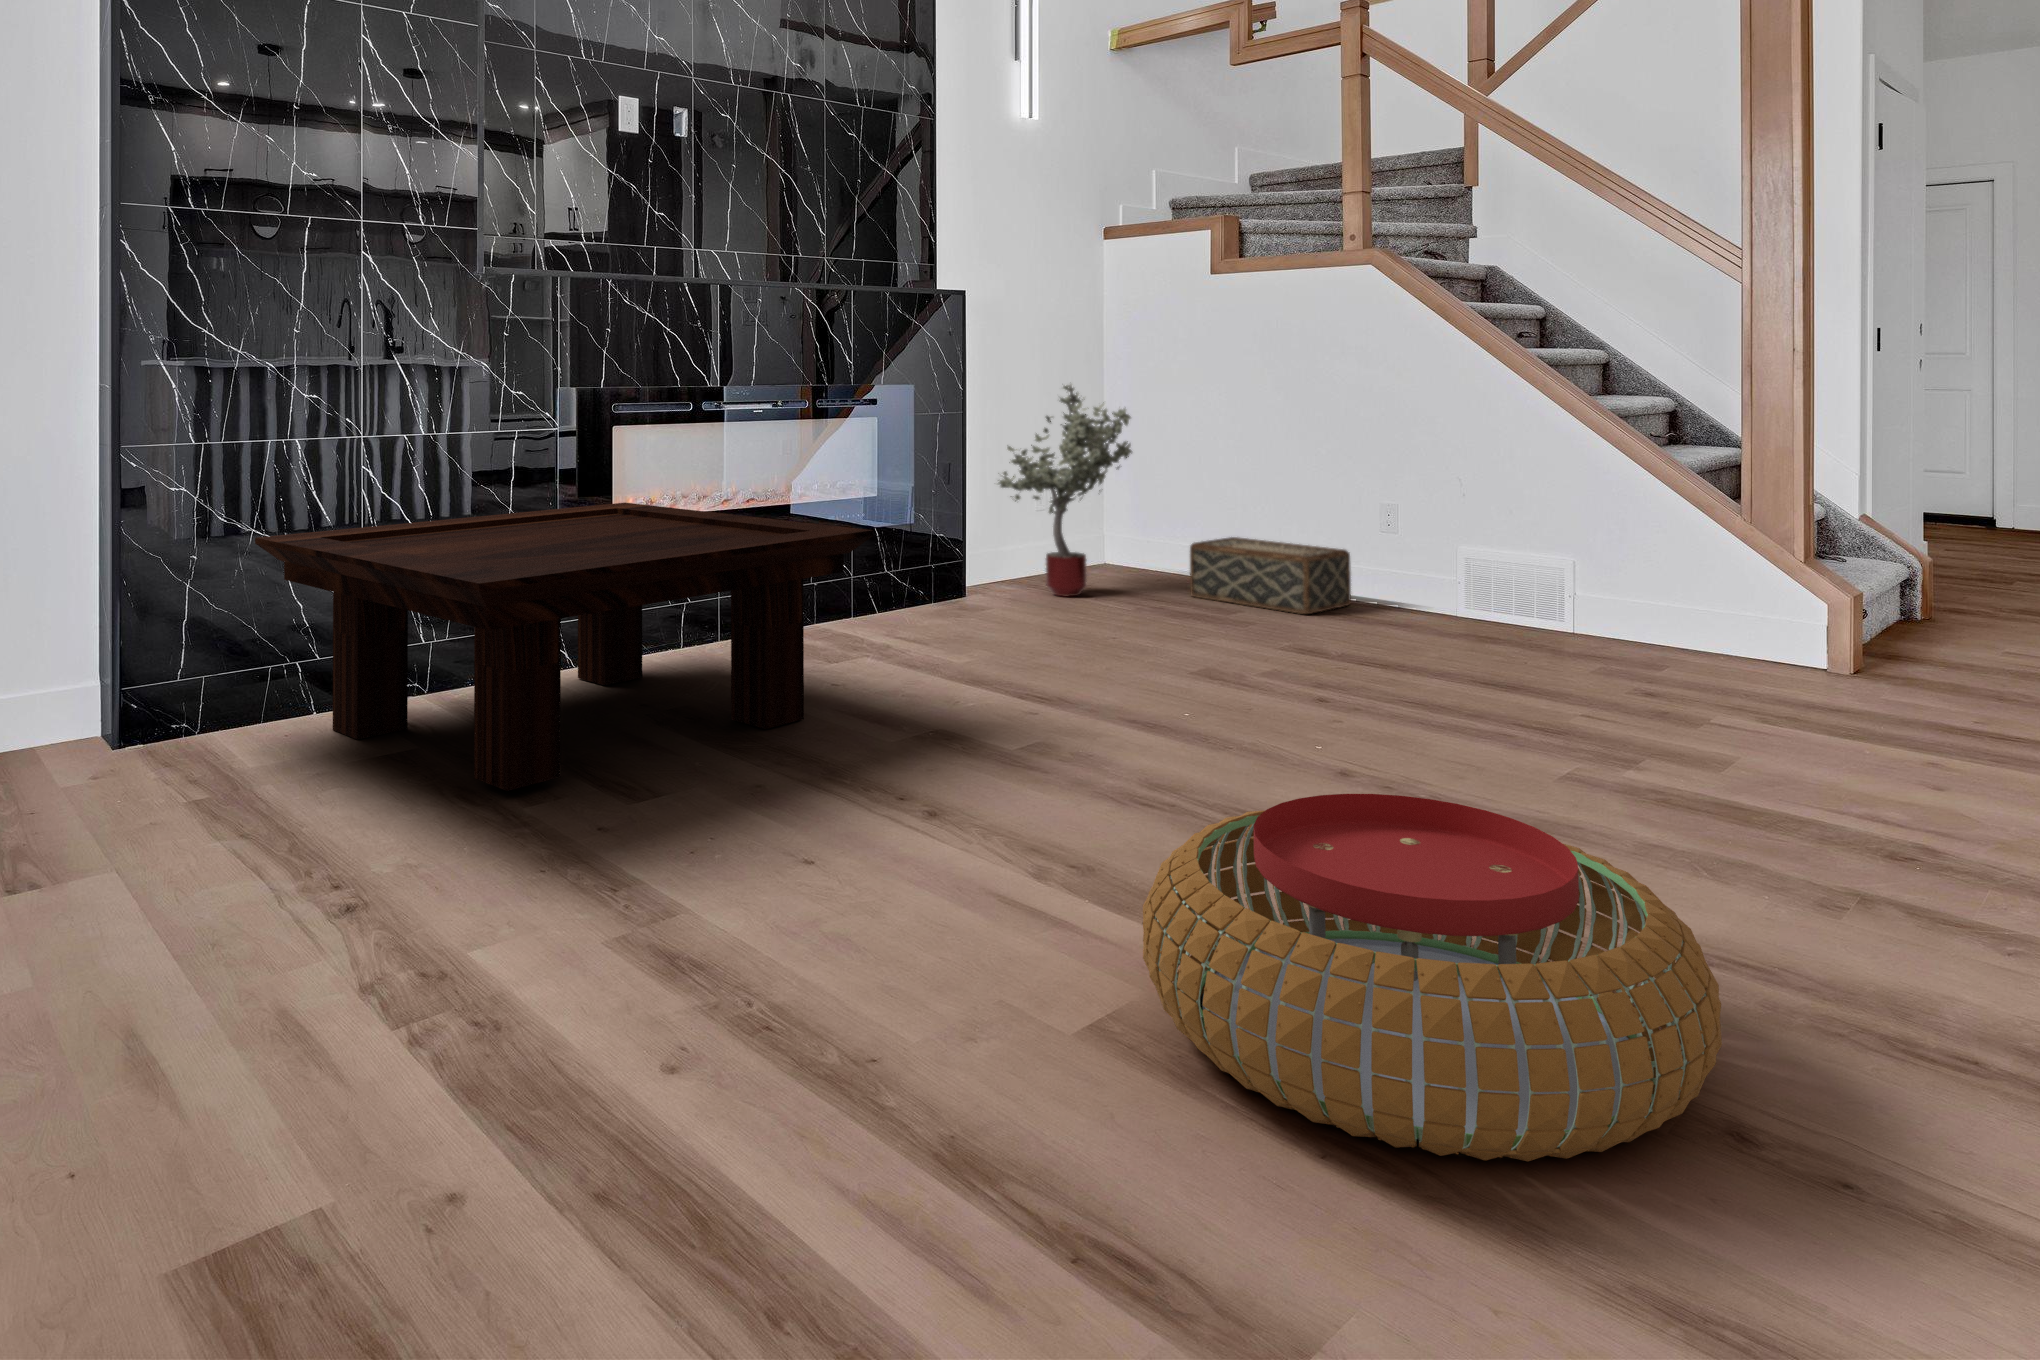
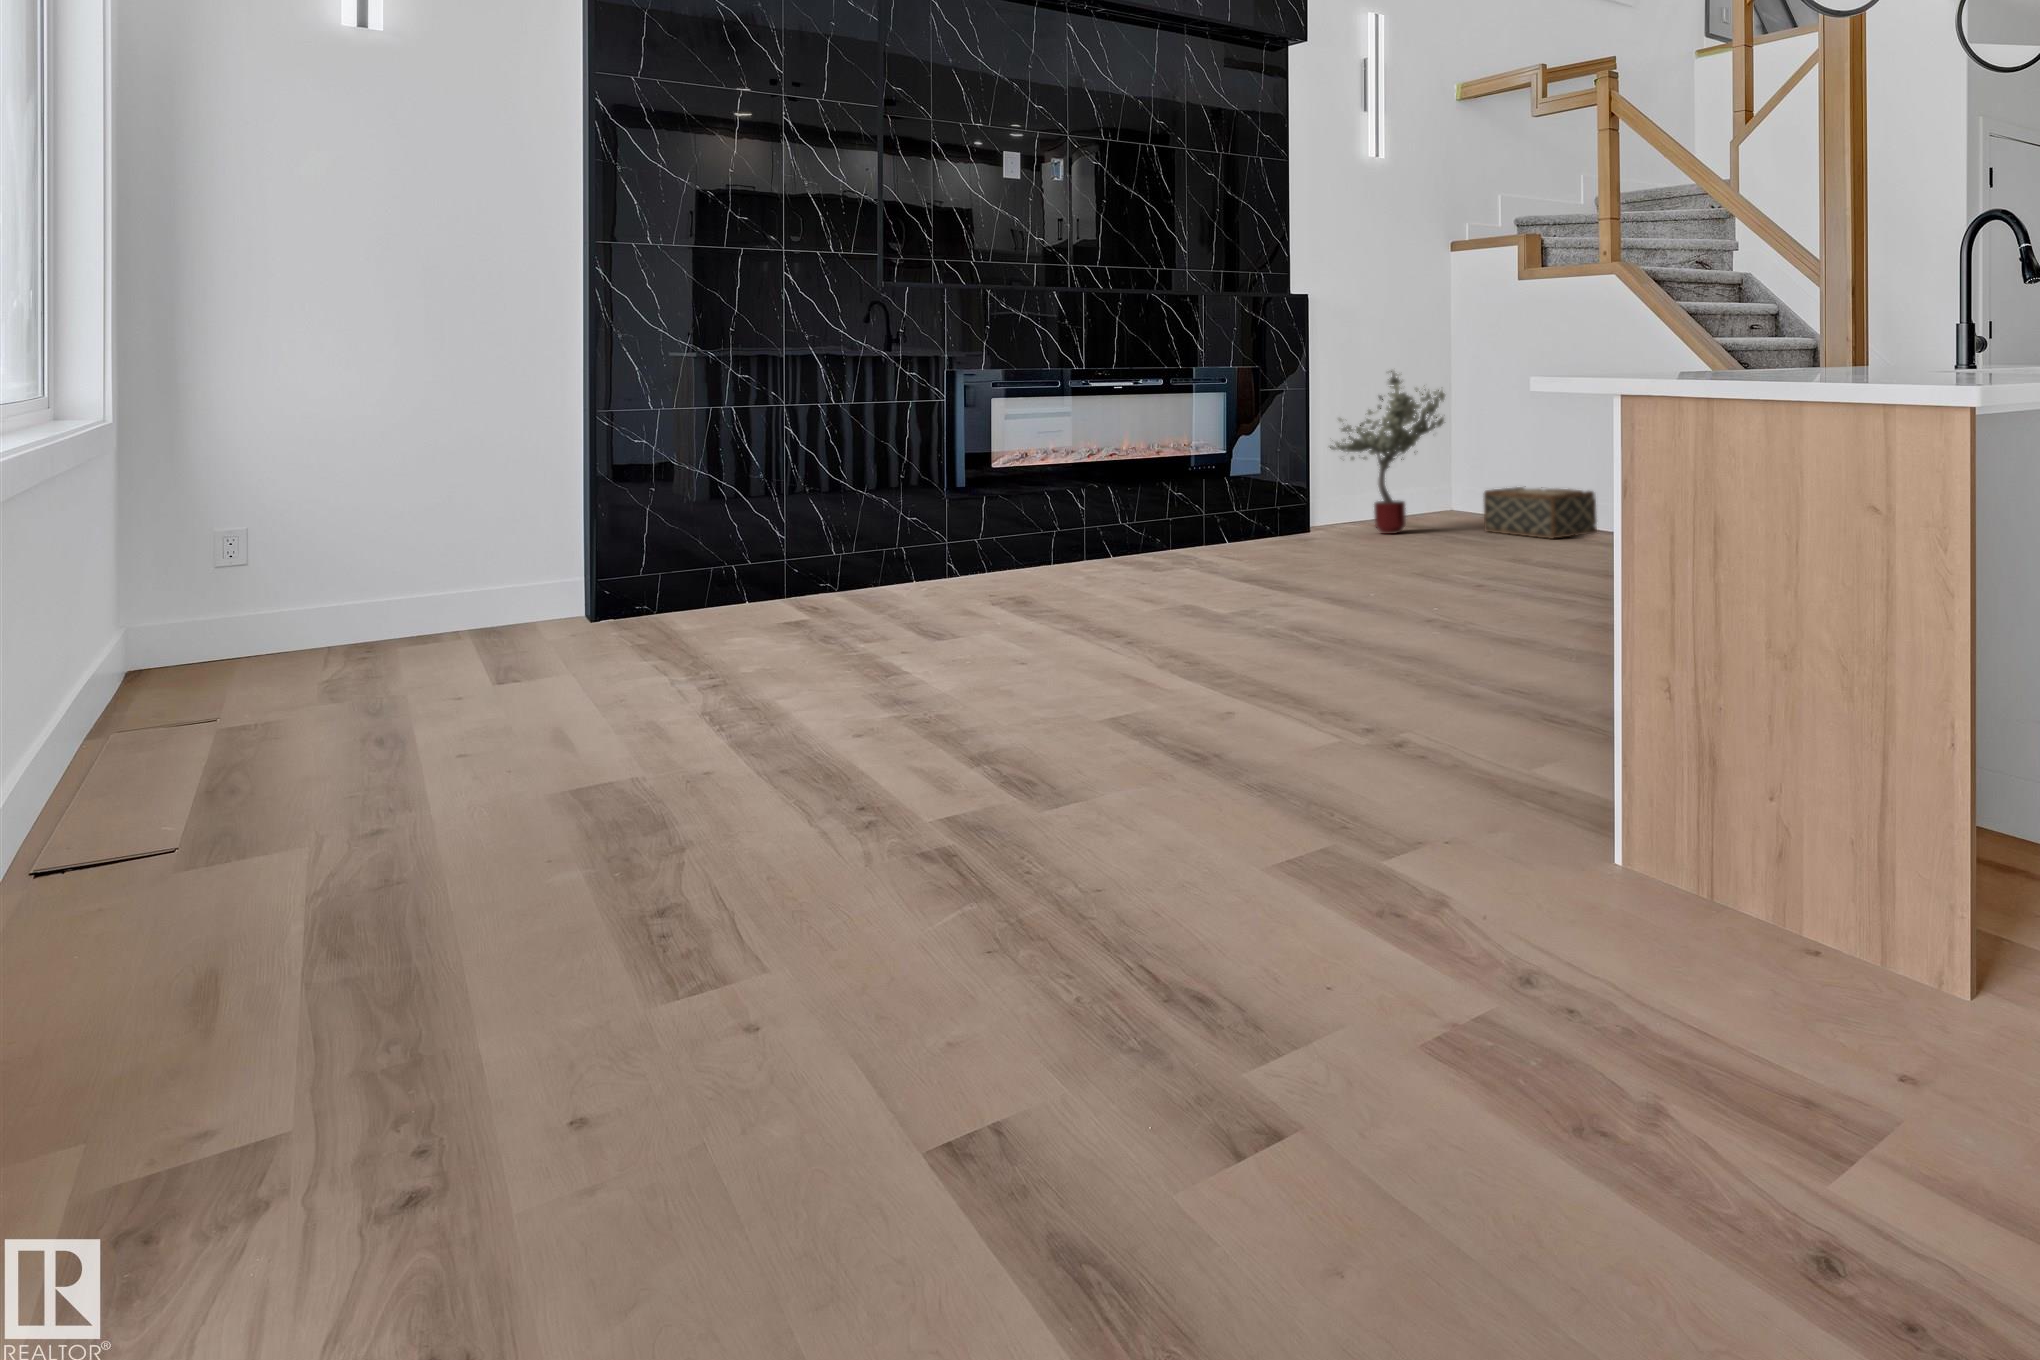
coffee table: present [255,503,873,791] -> none [698,458,1146,628]
pouf: present [1143,794,1722,1161] -> none [1130,576,1429,724]

